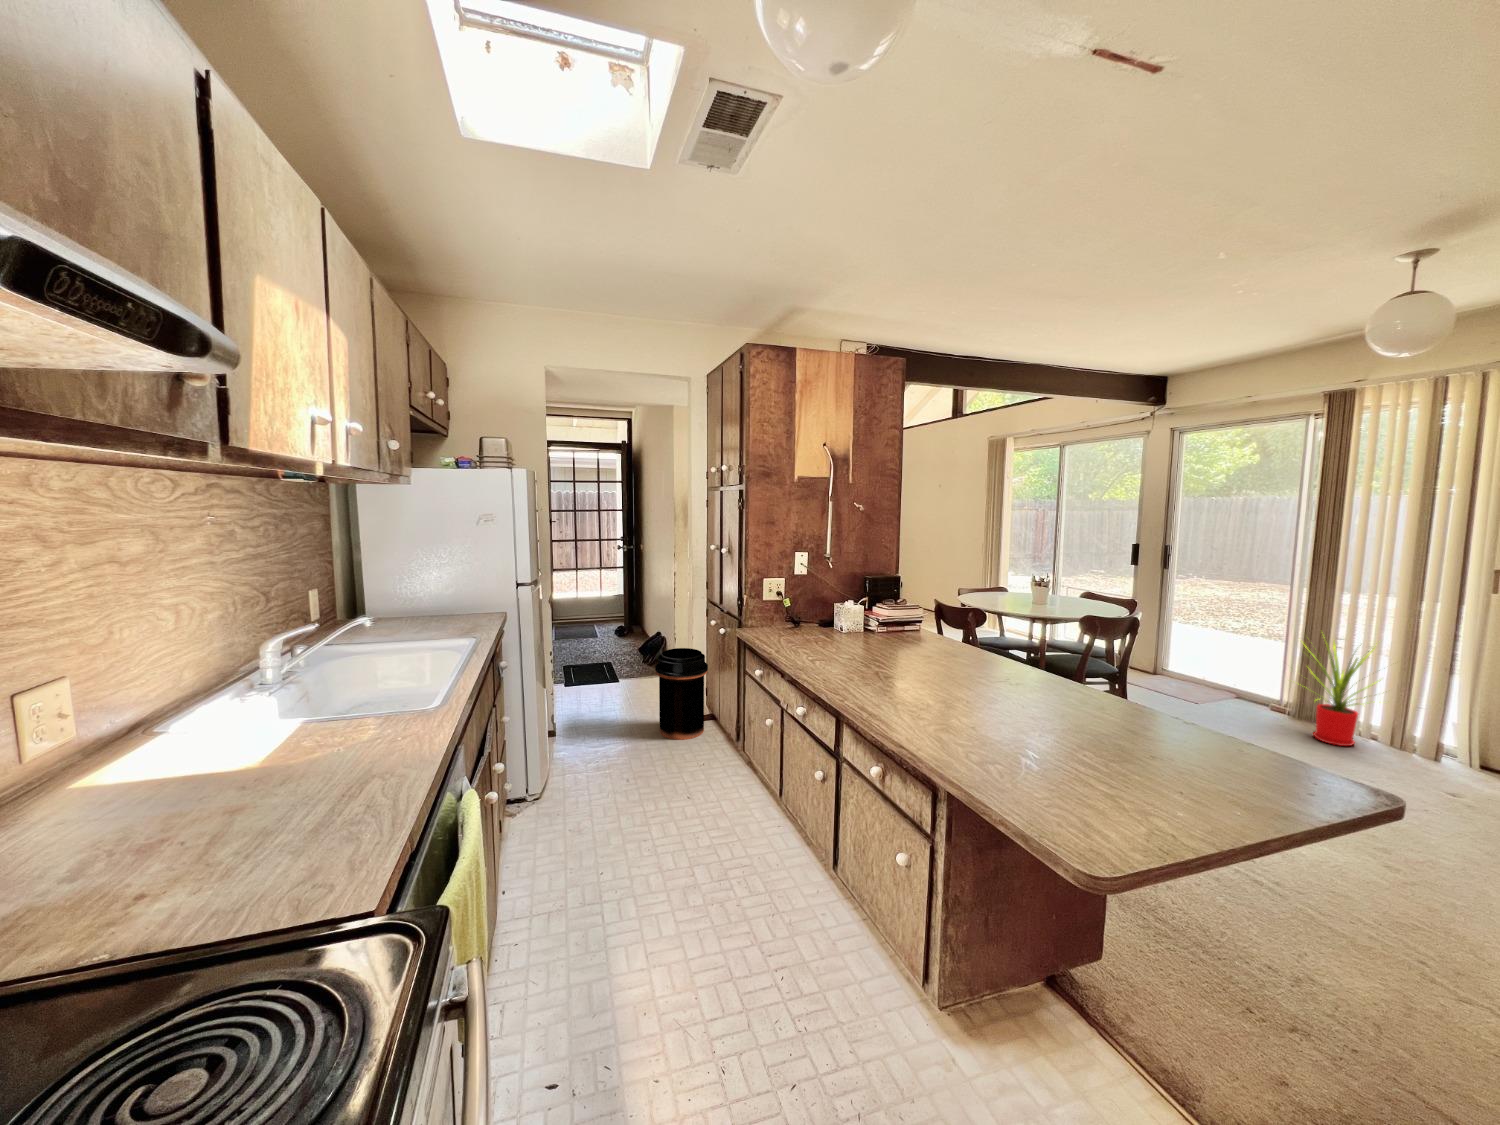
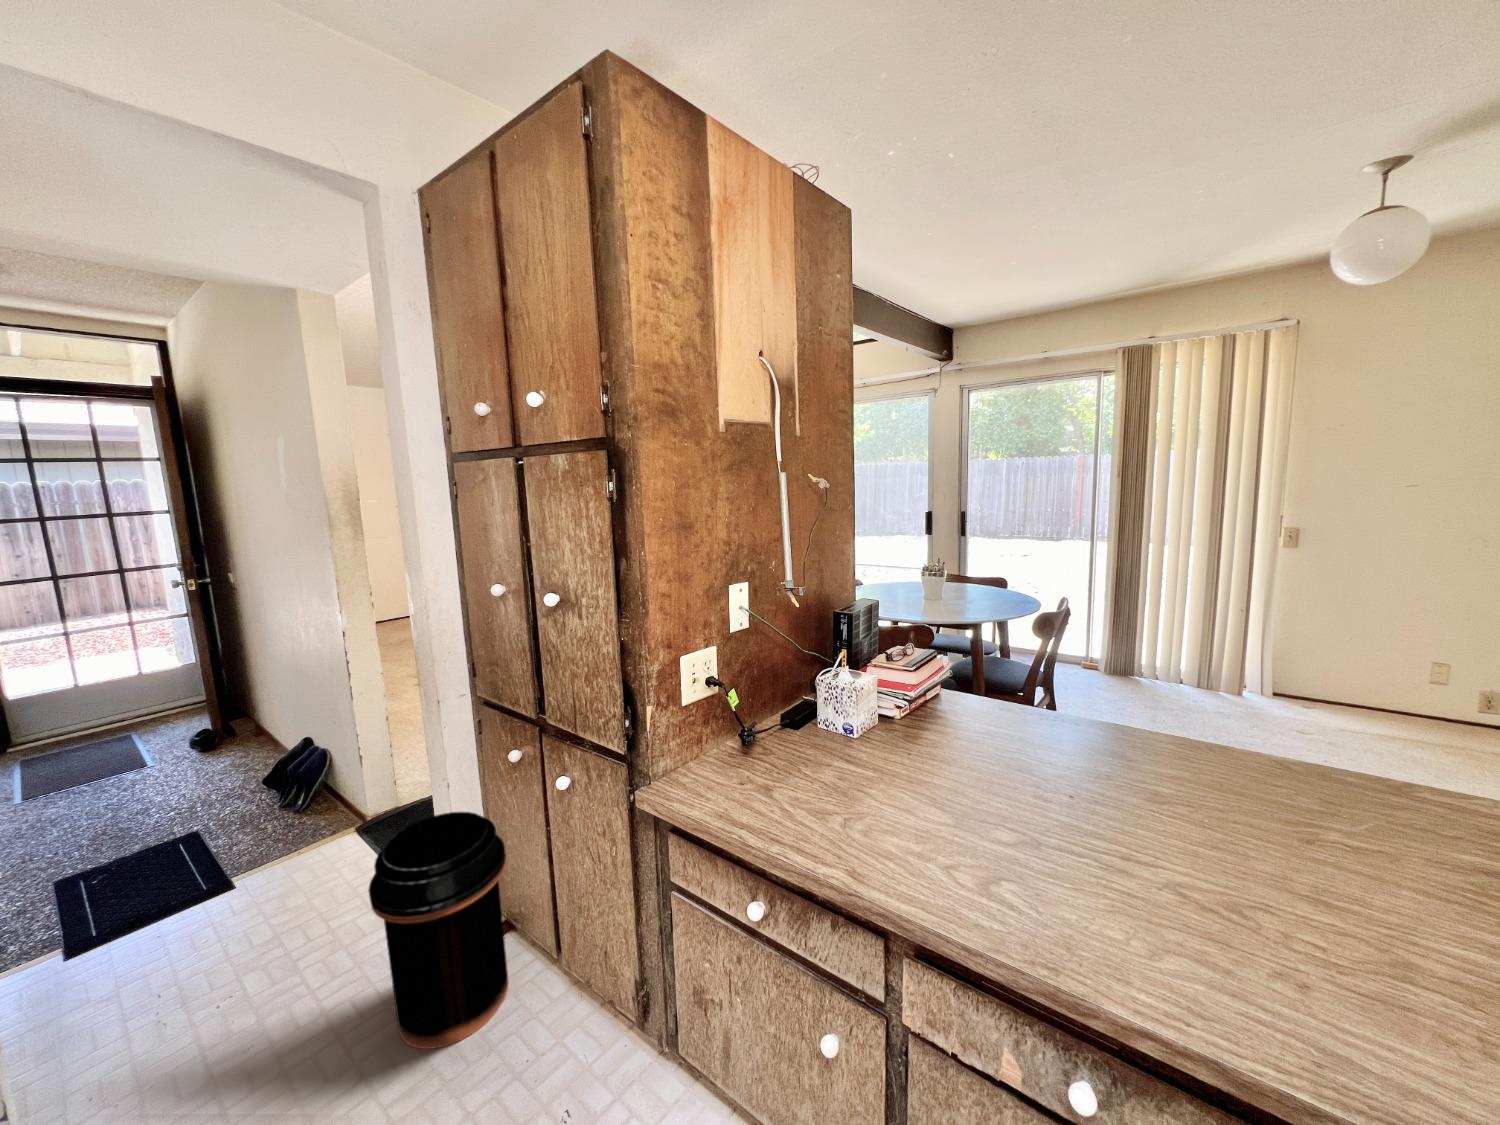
house plant: present [1313,640,1381,746] -> none [1099,585,1196,692]

